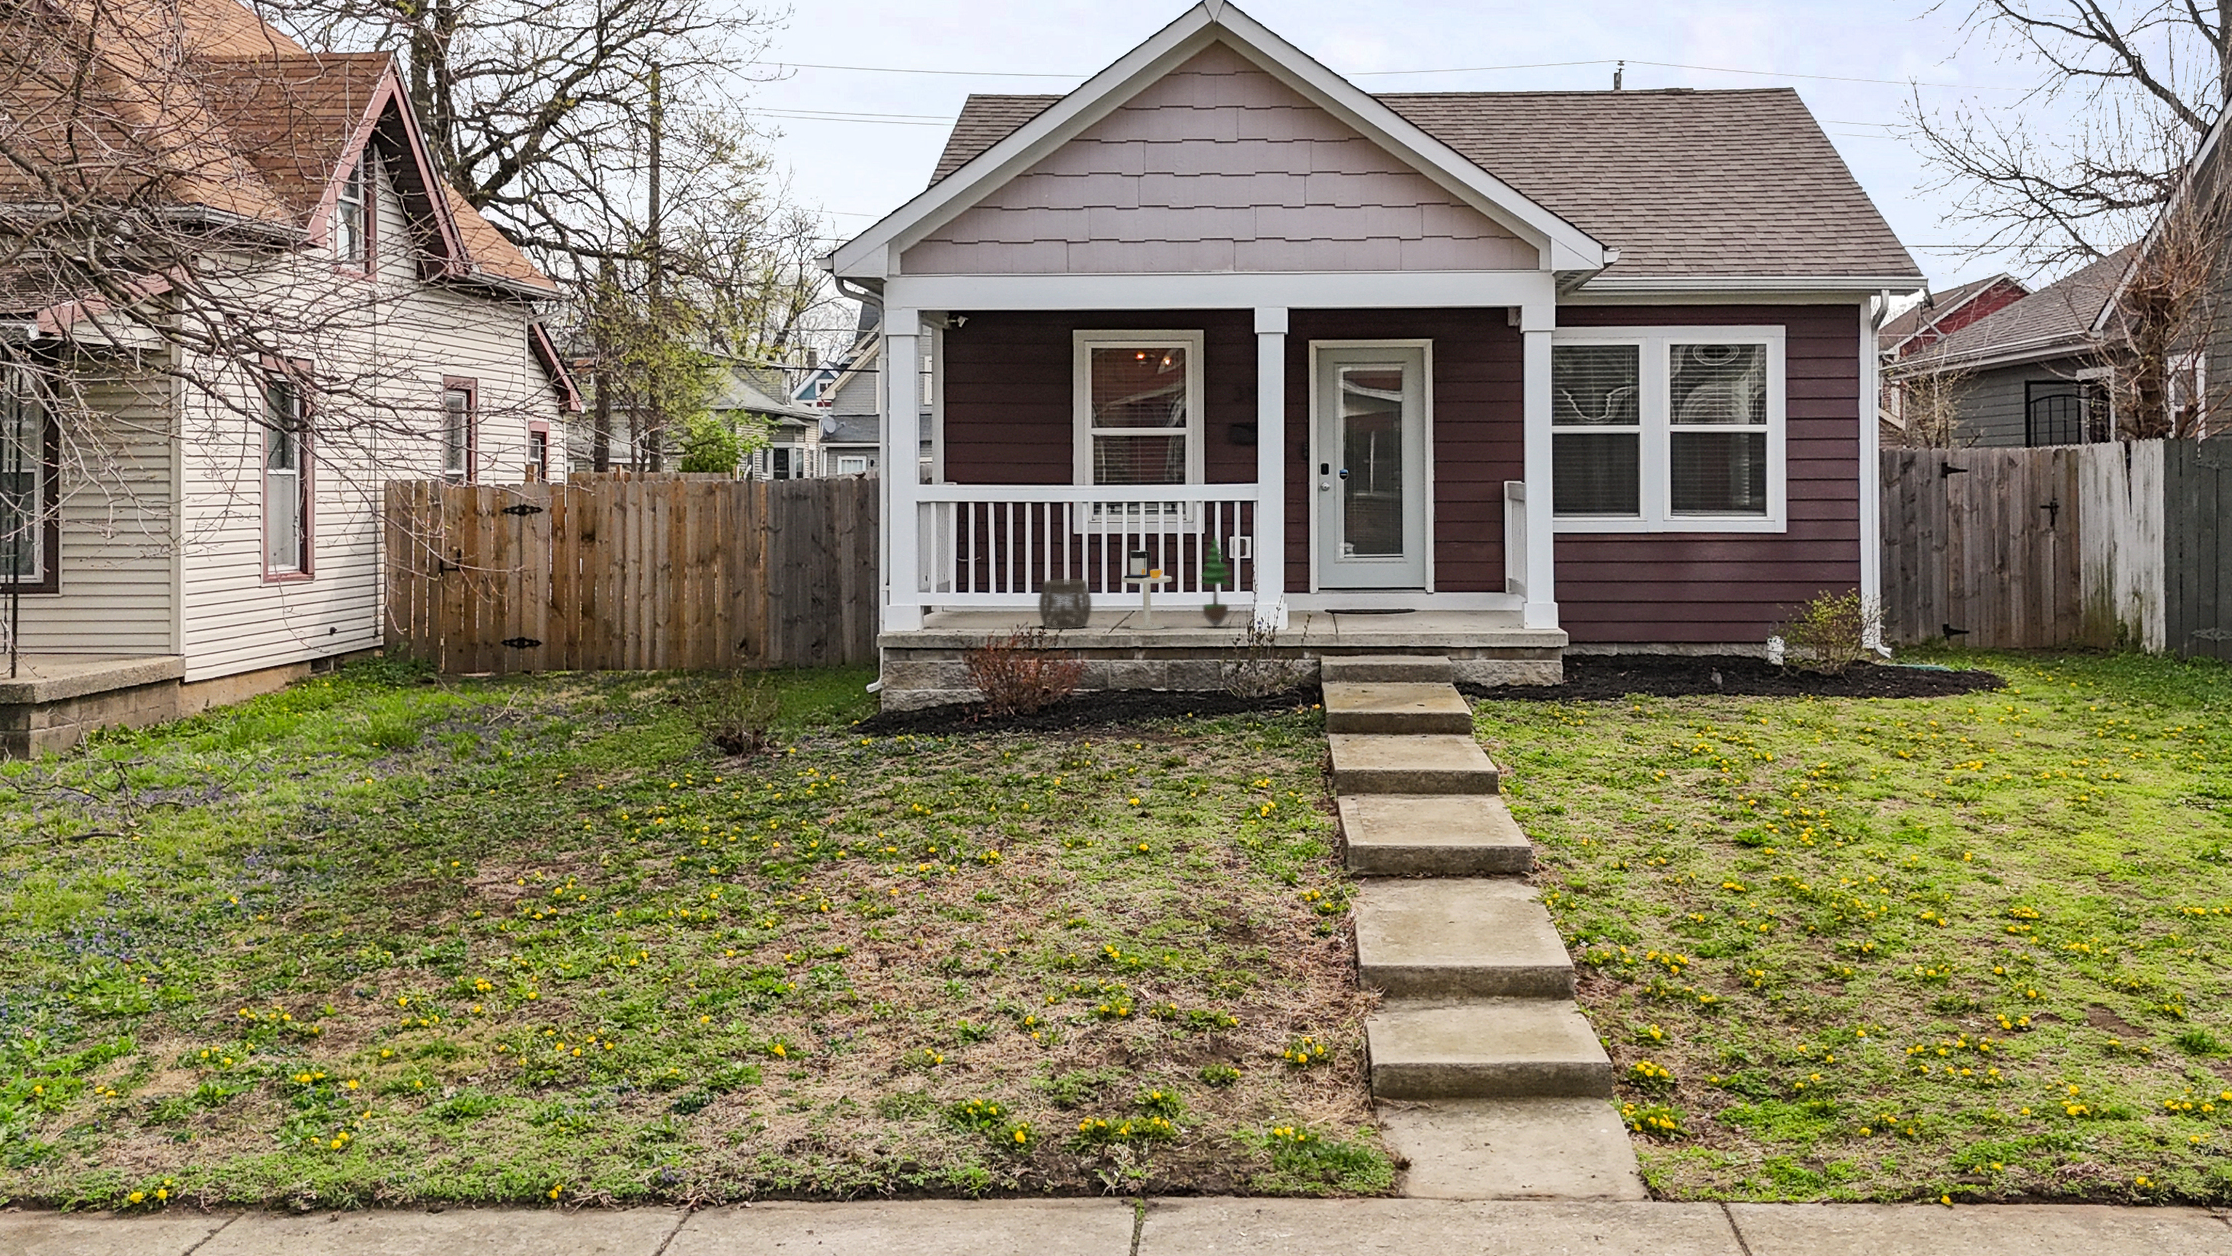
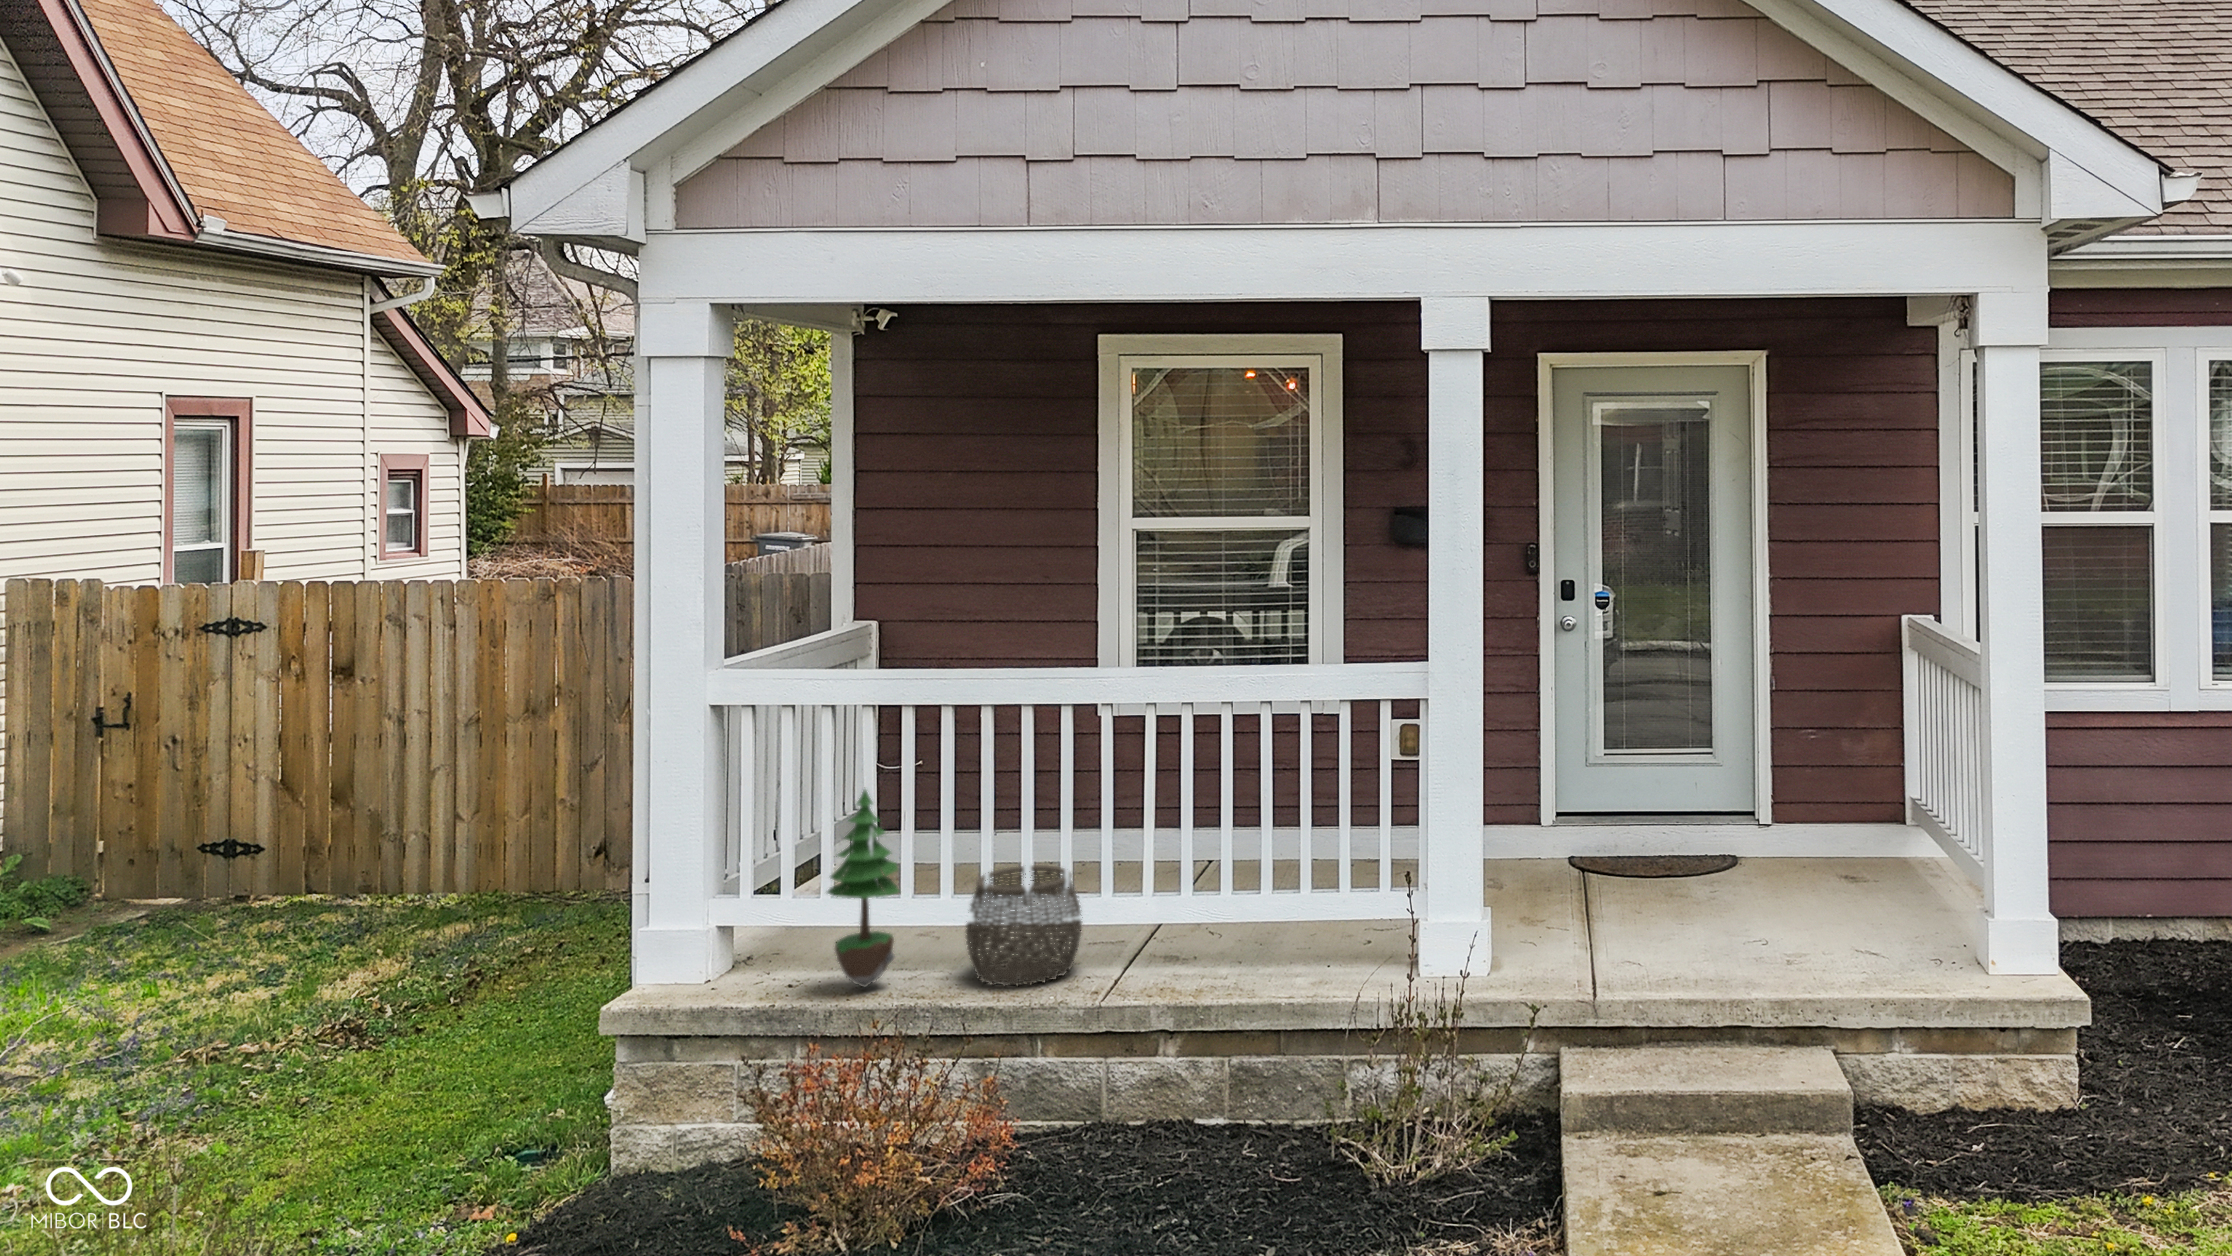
potted tree: present [1201,539,1230,626] -> present [828,790,899,987]
side table: present [1122,550,1172,629] -> none [1144,807,1251,986]

